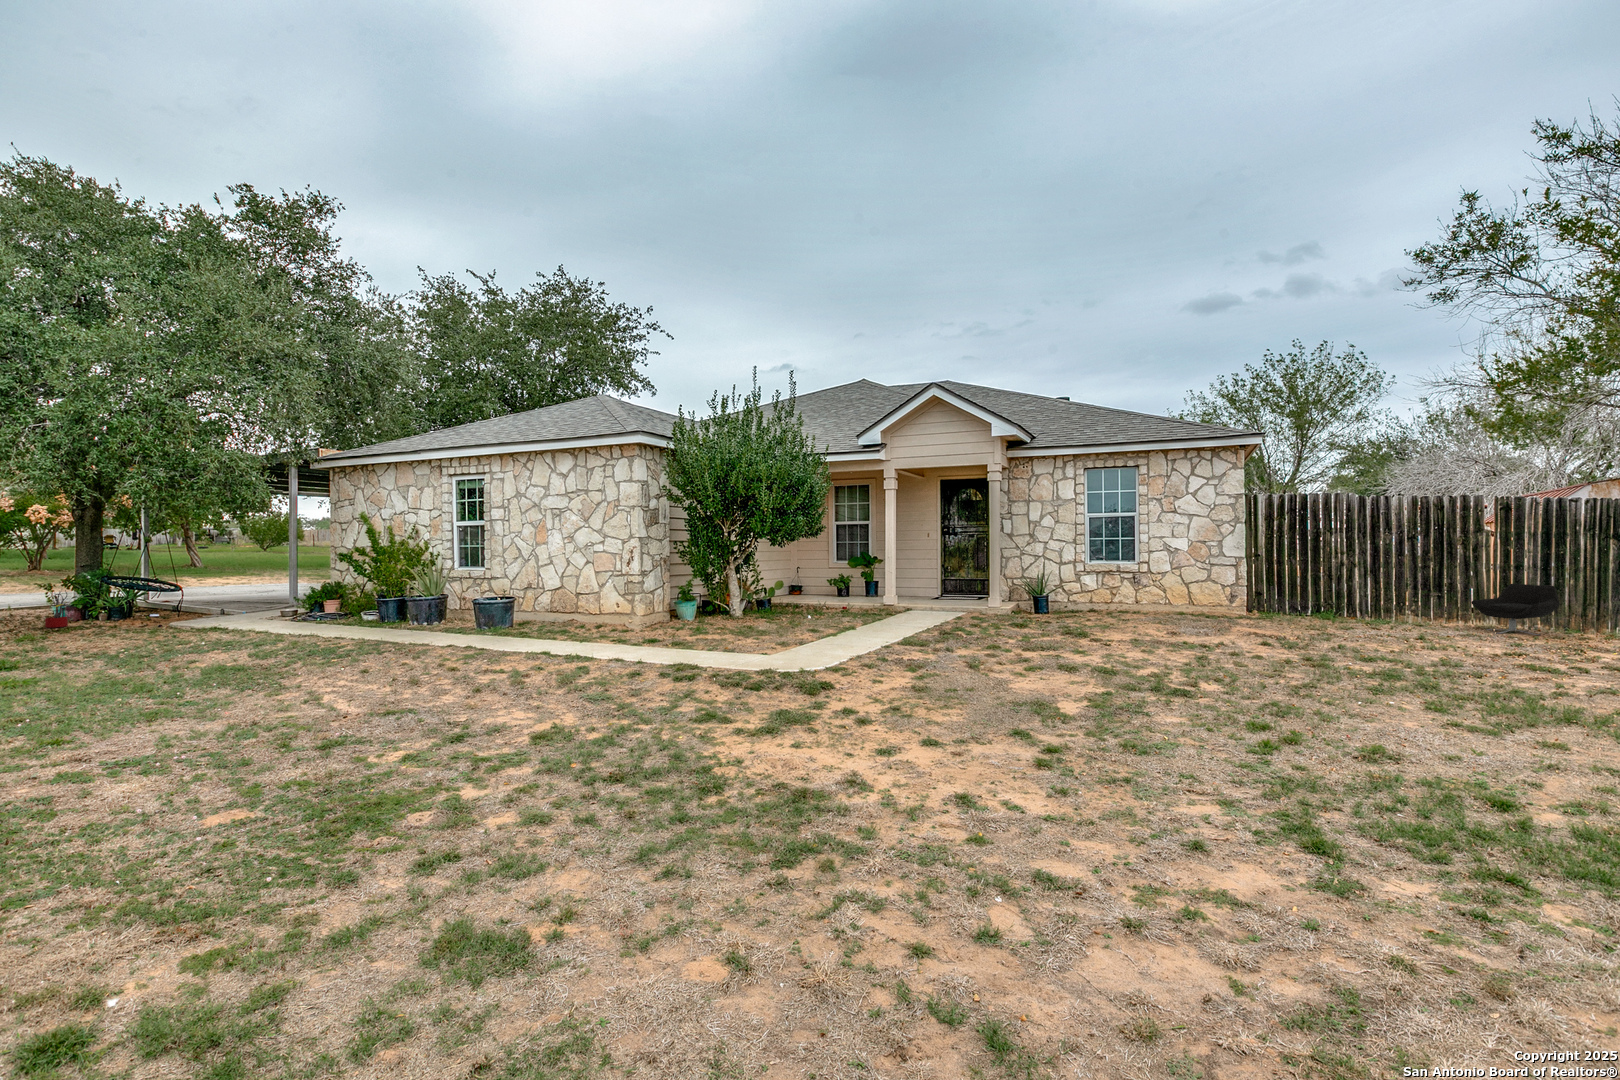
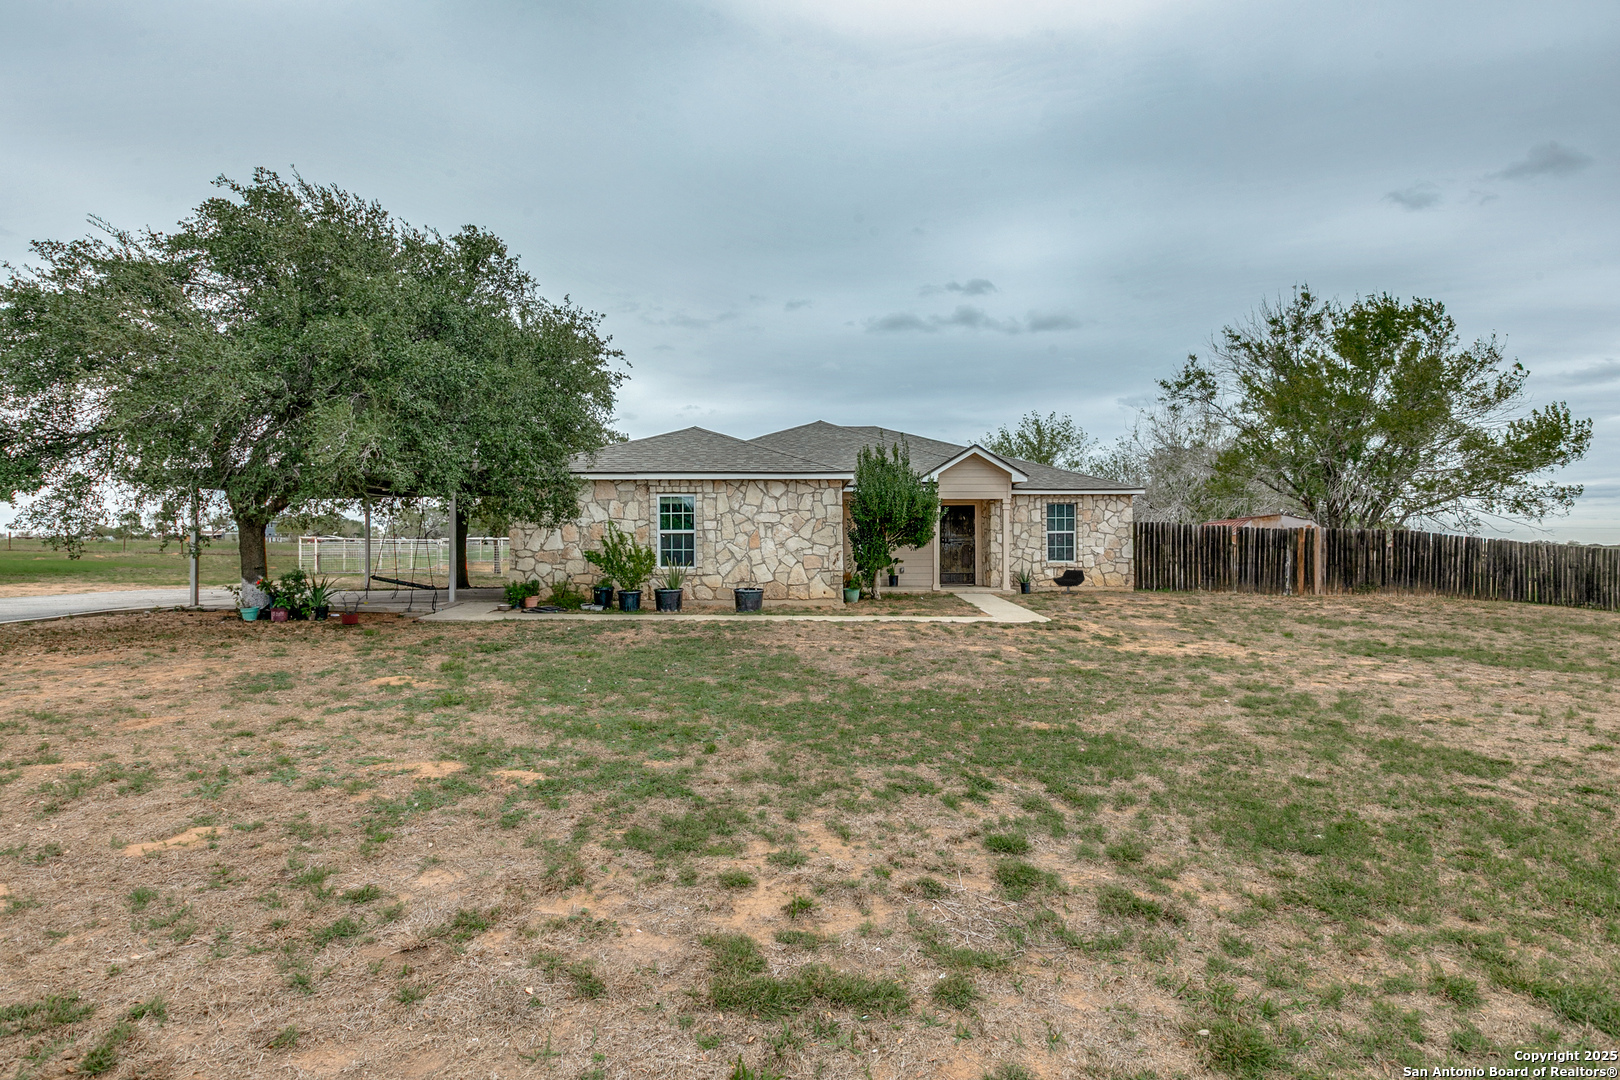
lounge chair: present [1471,584,1560,635] -> present [1053,570,1085,594]

